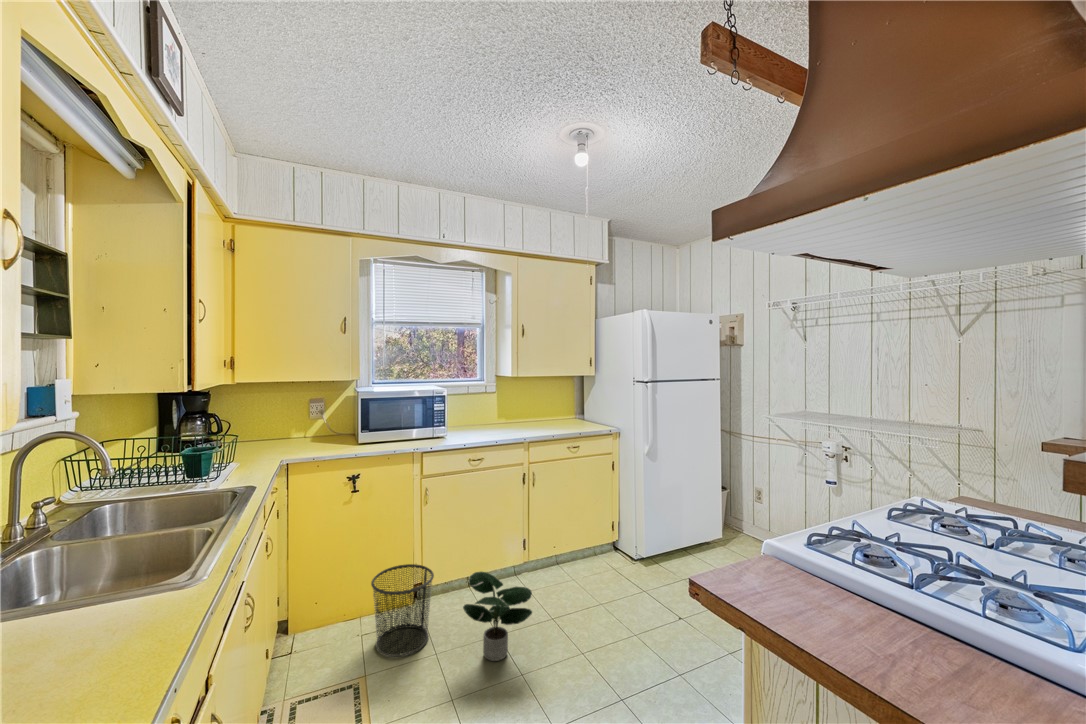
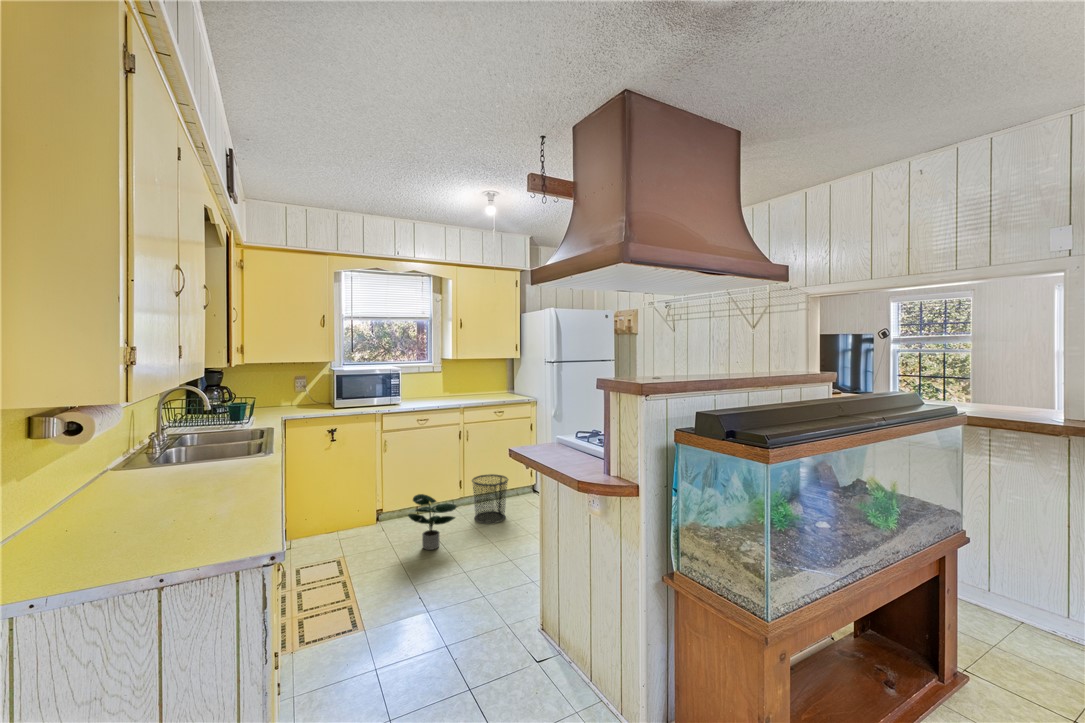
waste bin: present [371,564,434,657] -> present [472,474,508,523]

